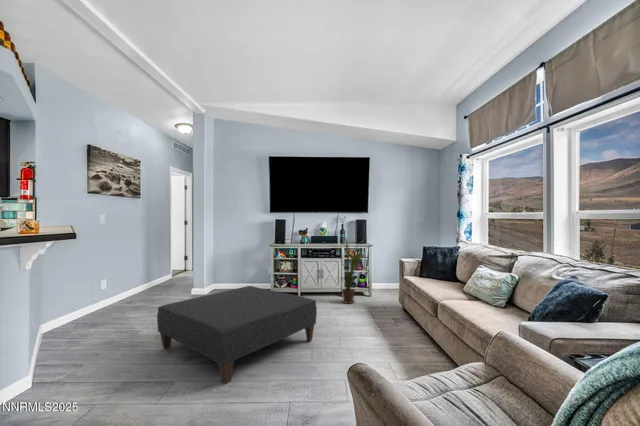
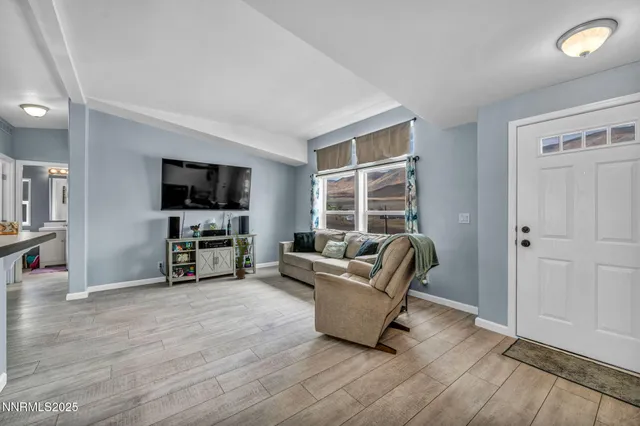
ottoman: present [157,286,317,384] -> none [89,272,231,334]

